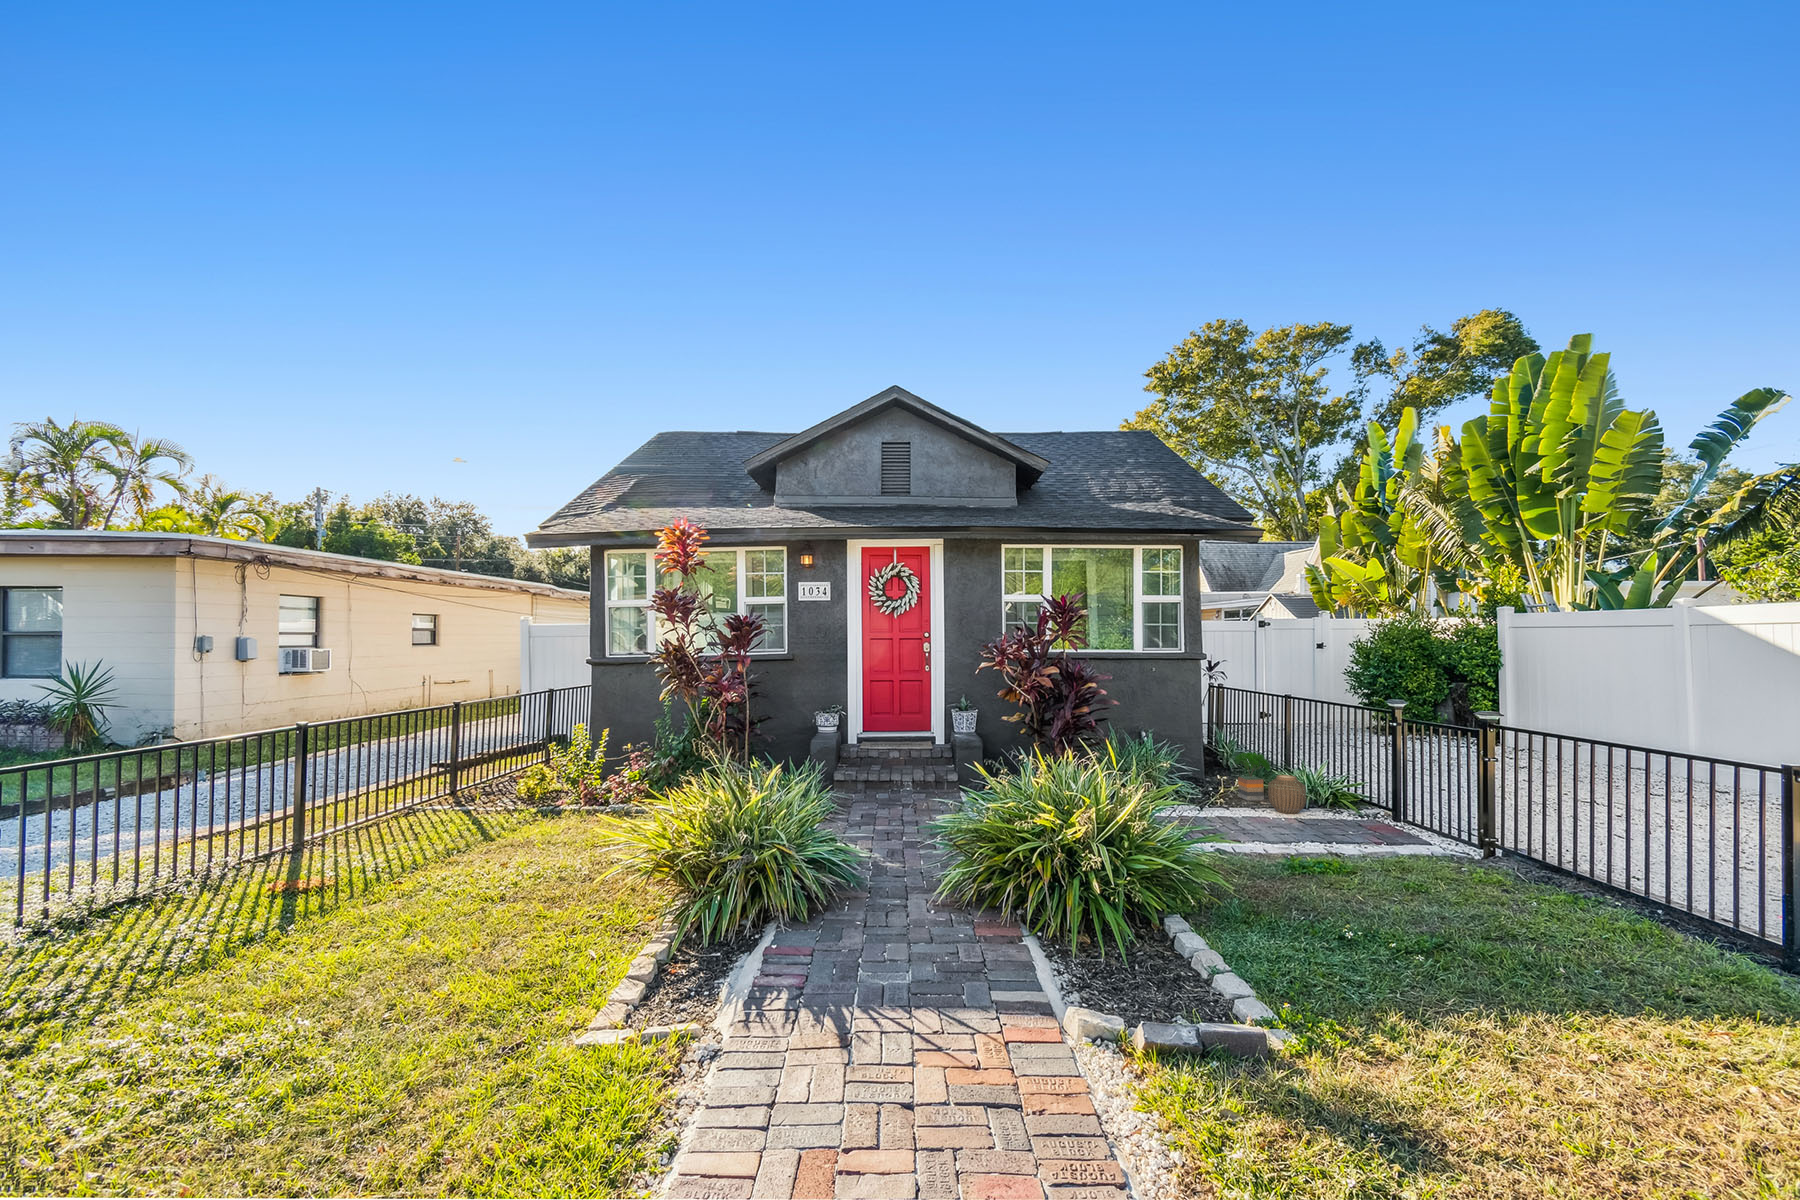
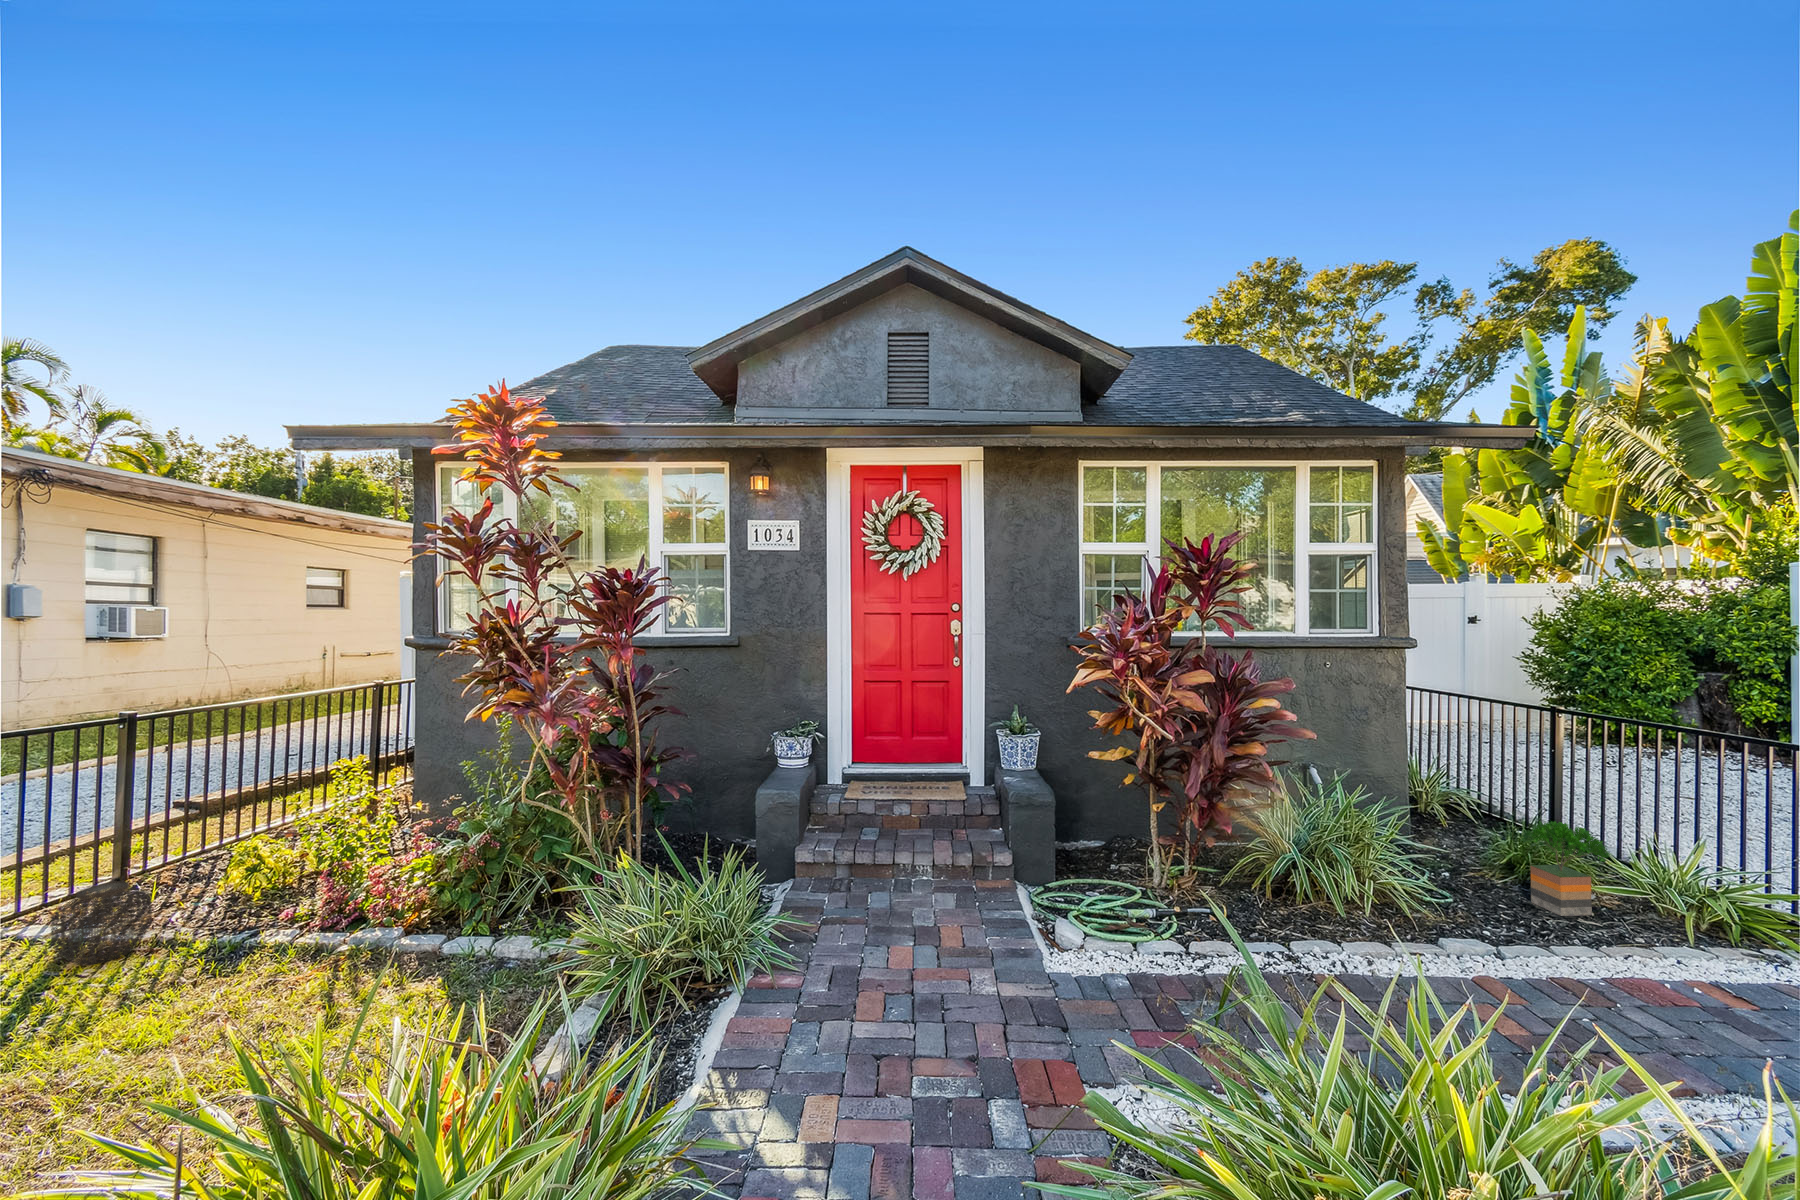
woven basket: present [1268,775,1306,814] -> present [51,881,152,965]

